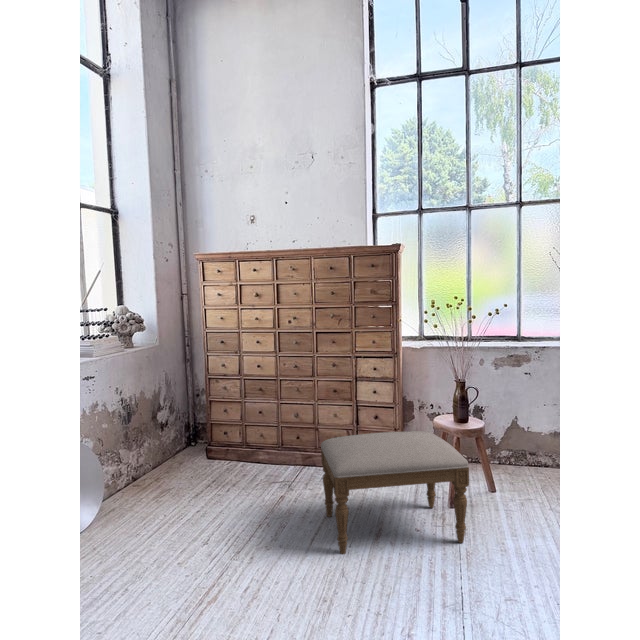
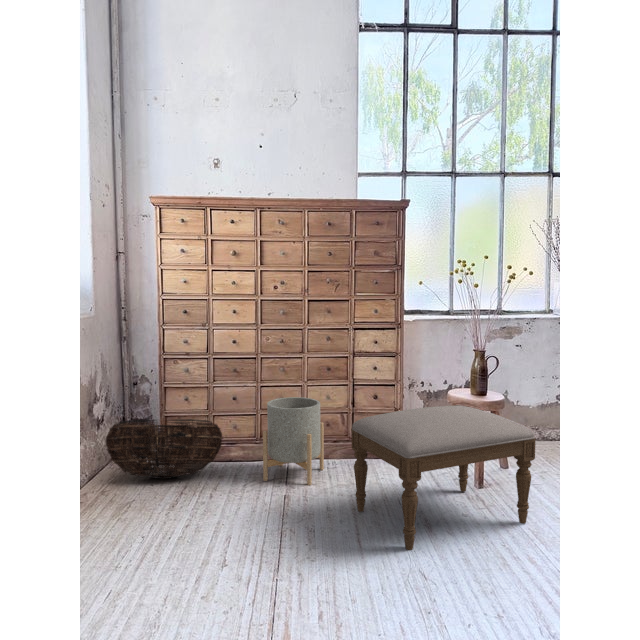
planter: none [272,414,328,490] -> present [263,397,324,485]
basket: none [160,427,247,475] -> present [106,419,223,479]

